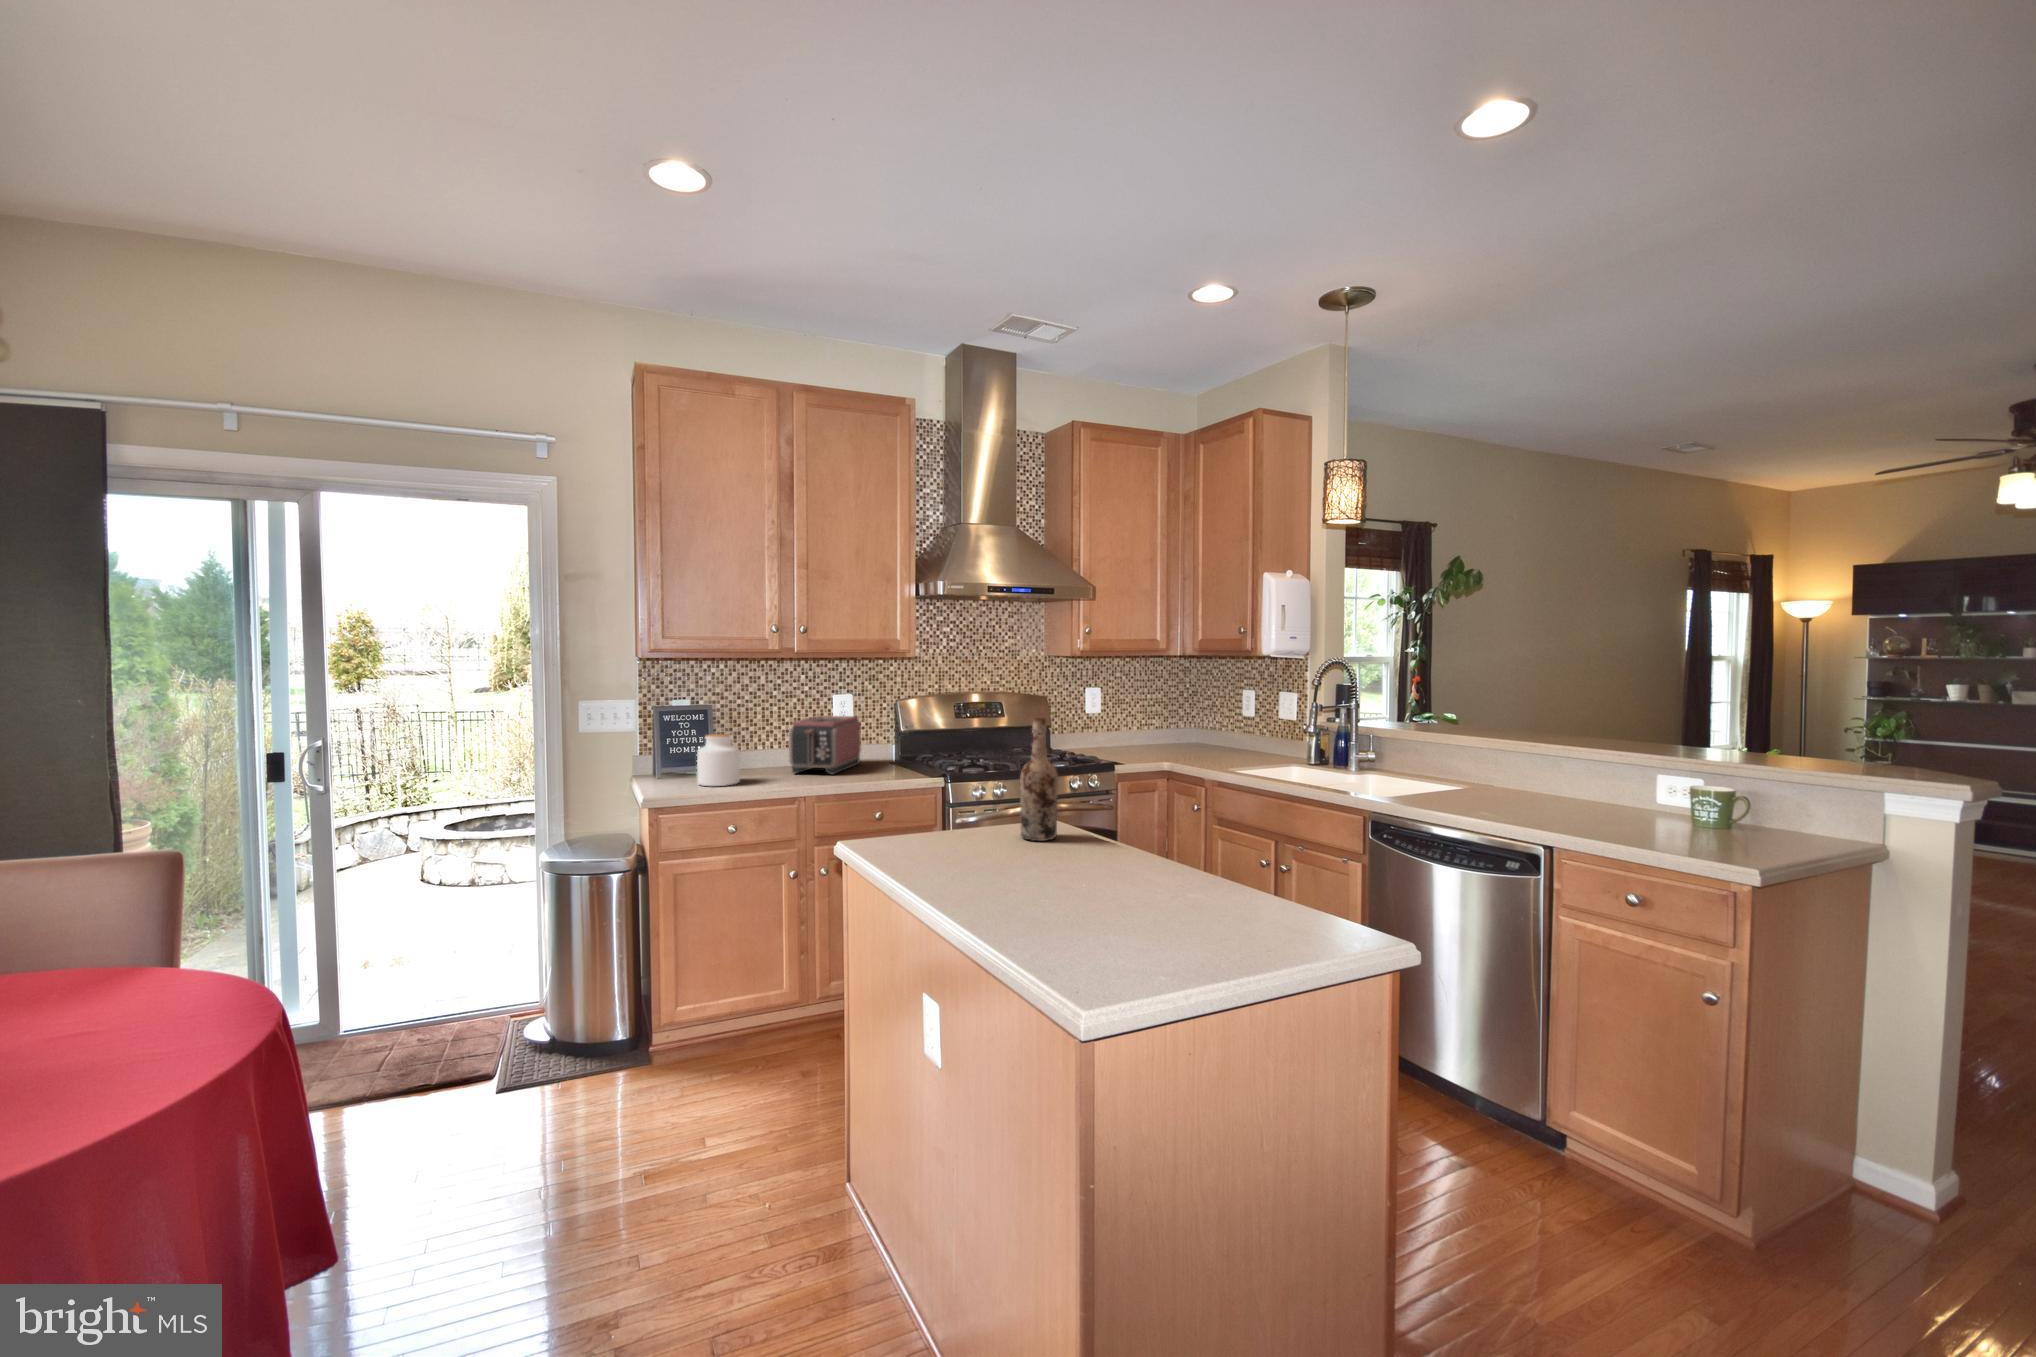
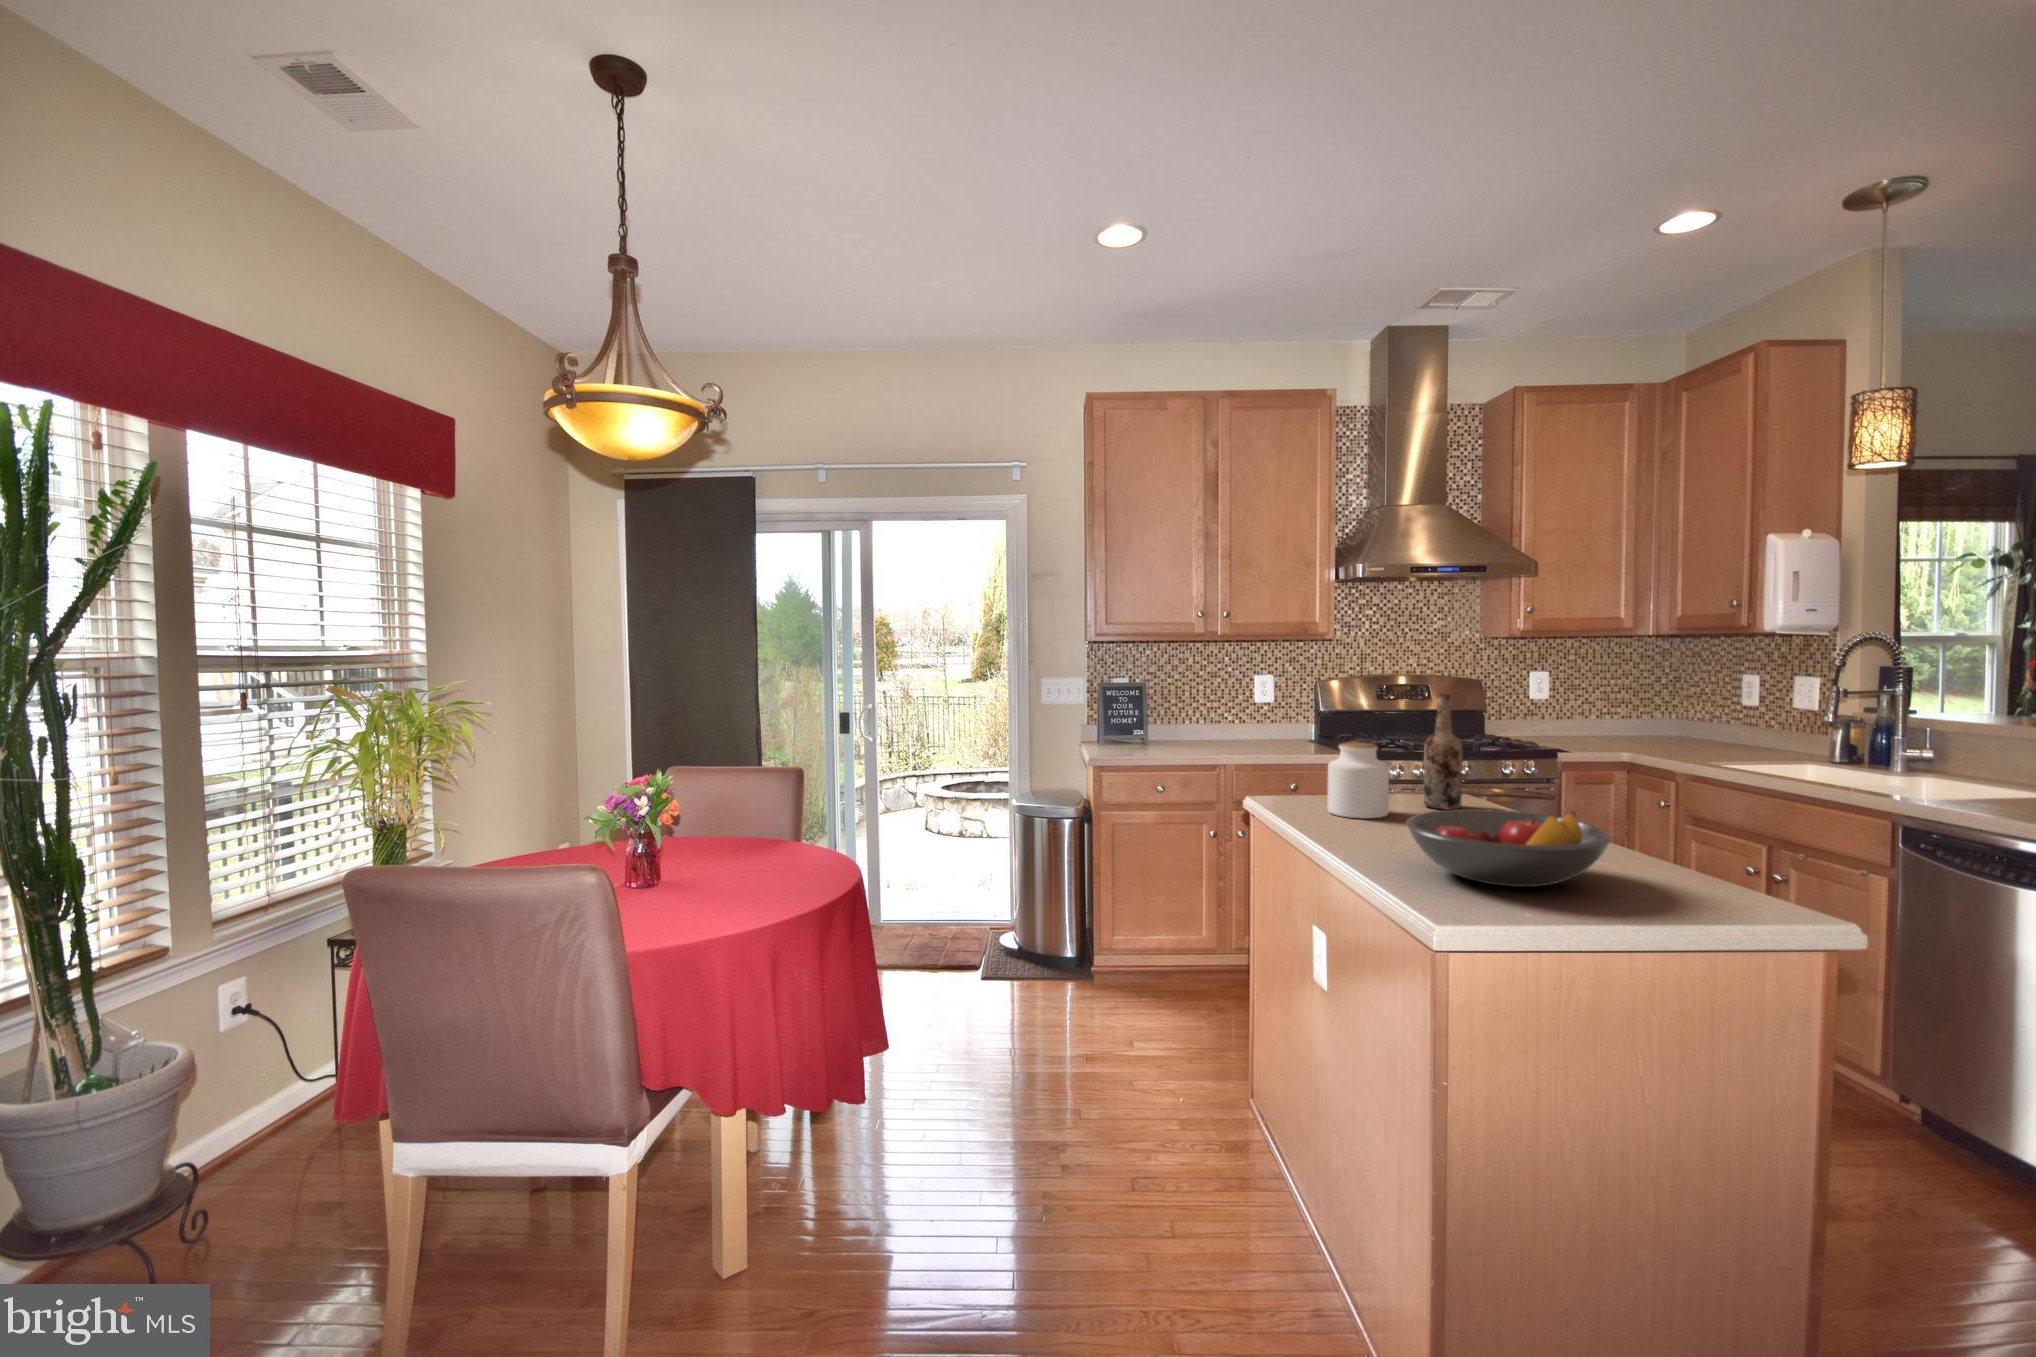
toaster: present [789,716,861,774] -> none [1212,694,1279,748]
jar: present [697,734,740,786] -> present [1327,742,1389,818]
fruit bowl: none [1025,850,1231,946] -> present [1406,809,1612,887]

